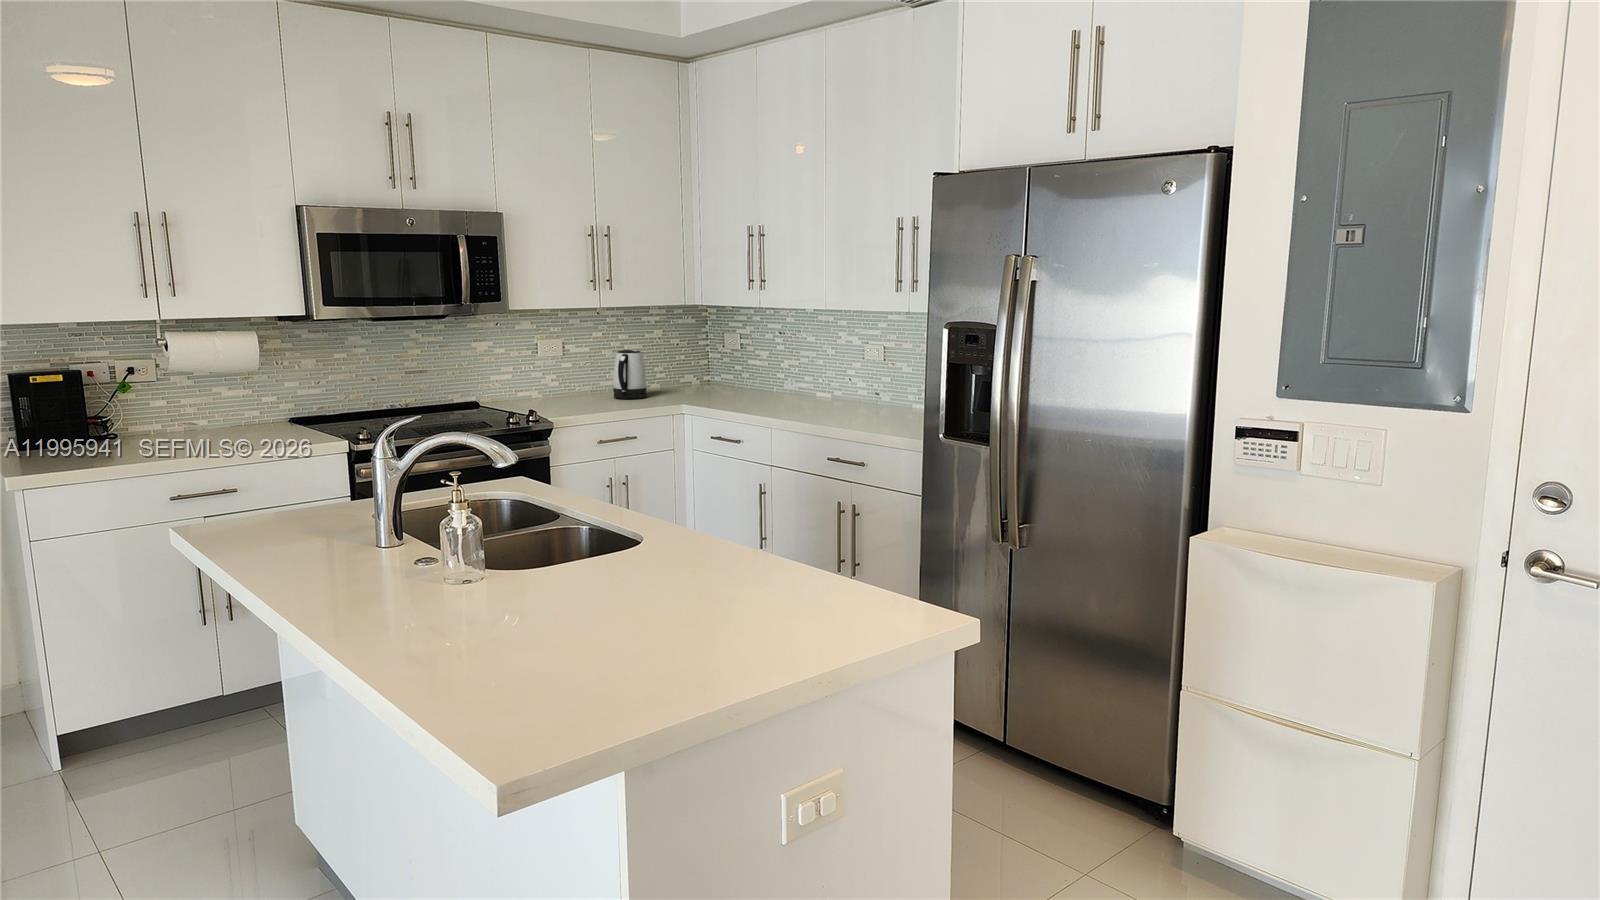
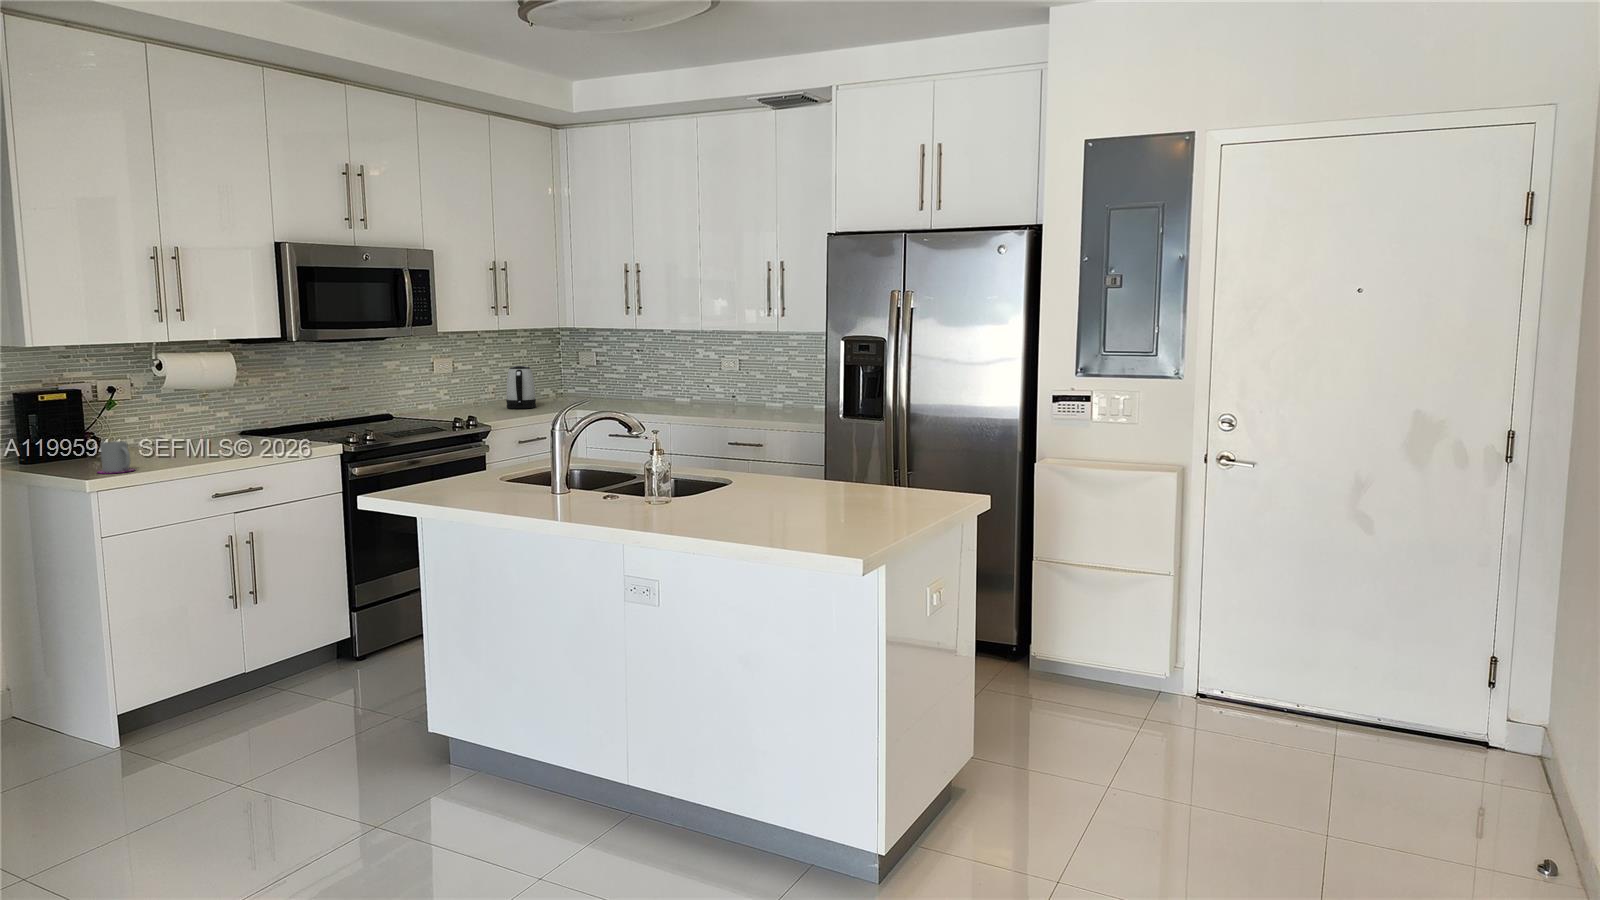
mug: none [27,434,73,471] -> present [98,441,134,474]

